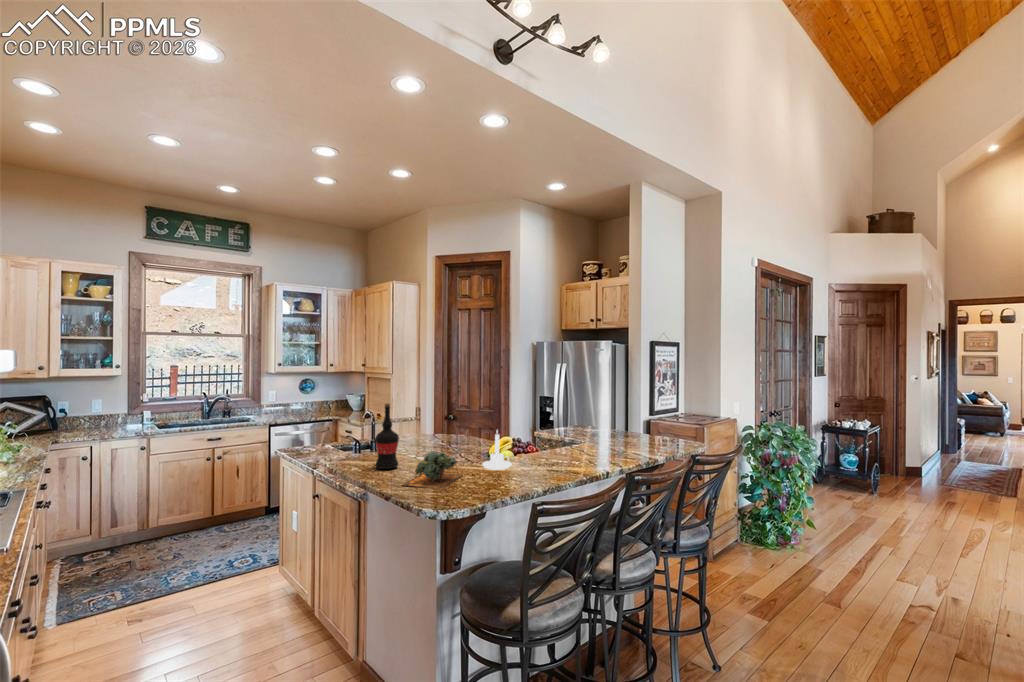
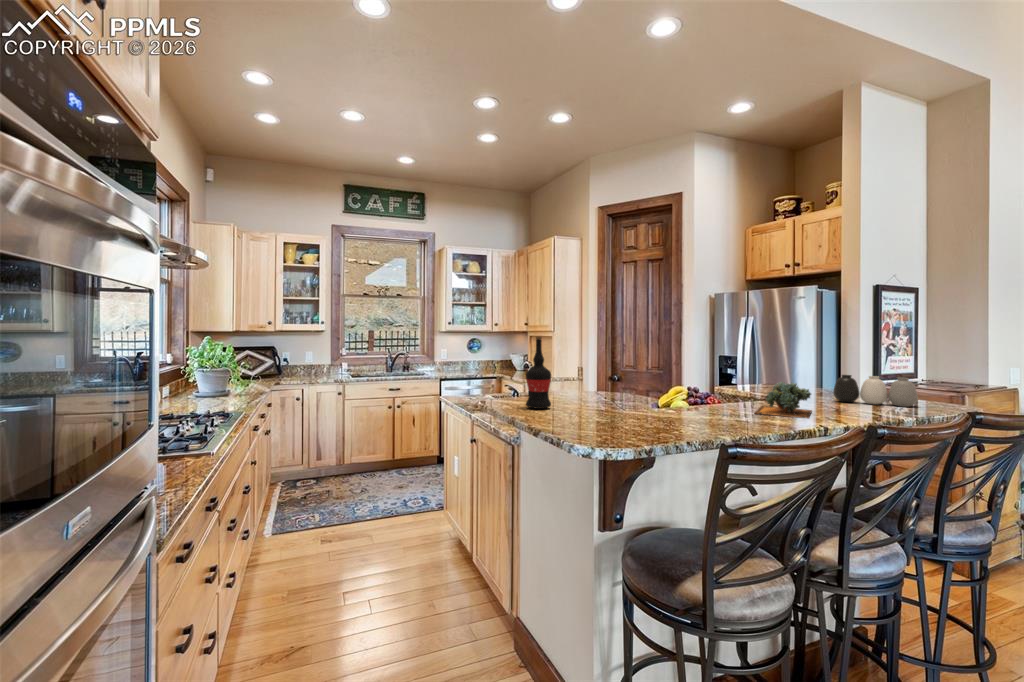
vase: none [617,421,668,445] -> present [834,375,918,407]
candle holder: present [482,431,512,470] -> none [650,367,688,417]
succulent plant: present [402,451,462,489] -> present [755,382,812,419]

